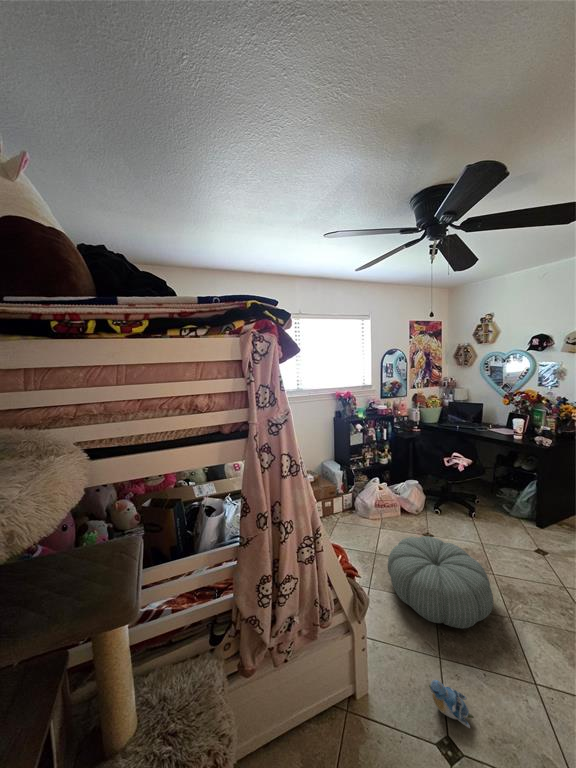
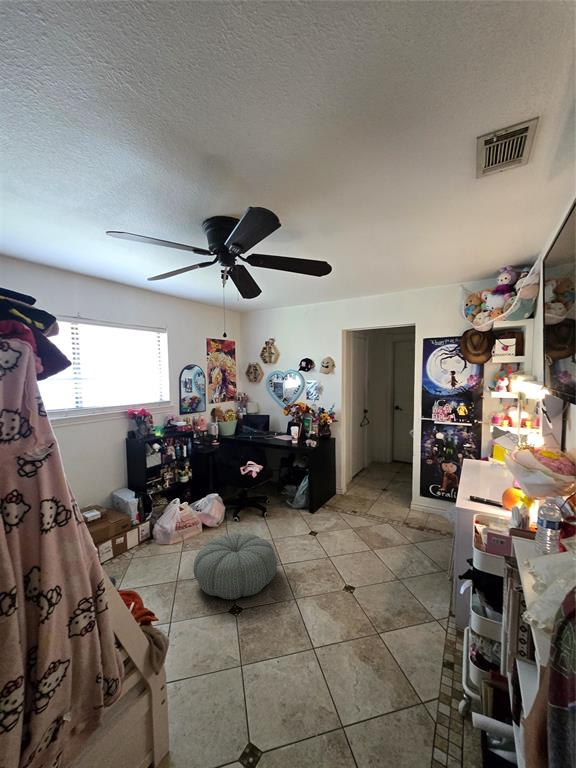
plush toy: present [429,680,474,728] -> none [232,627,264,650]

